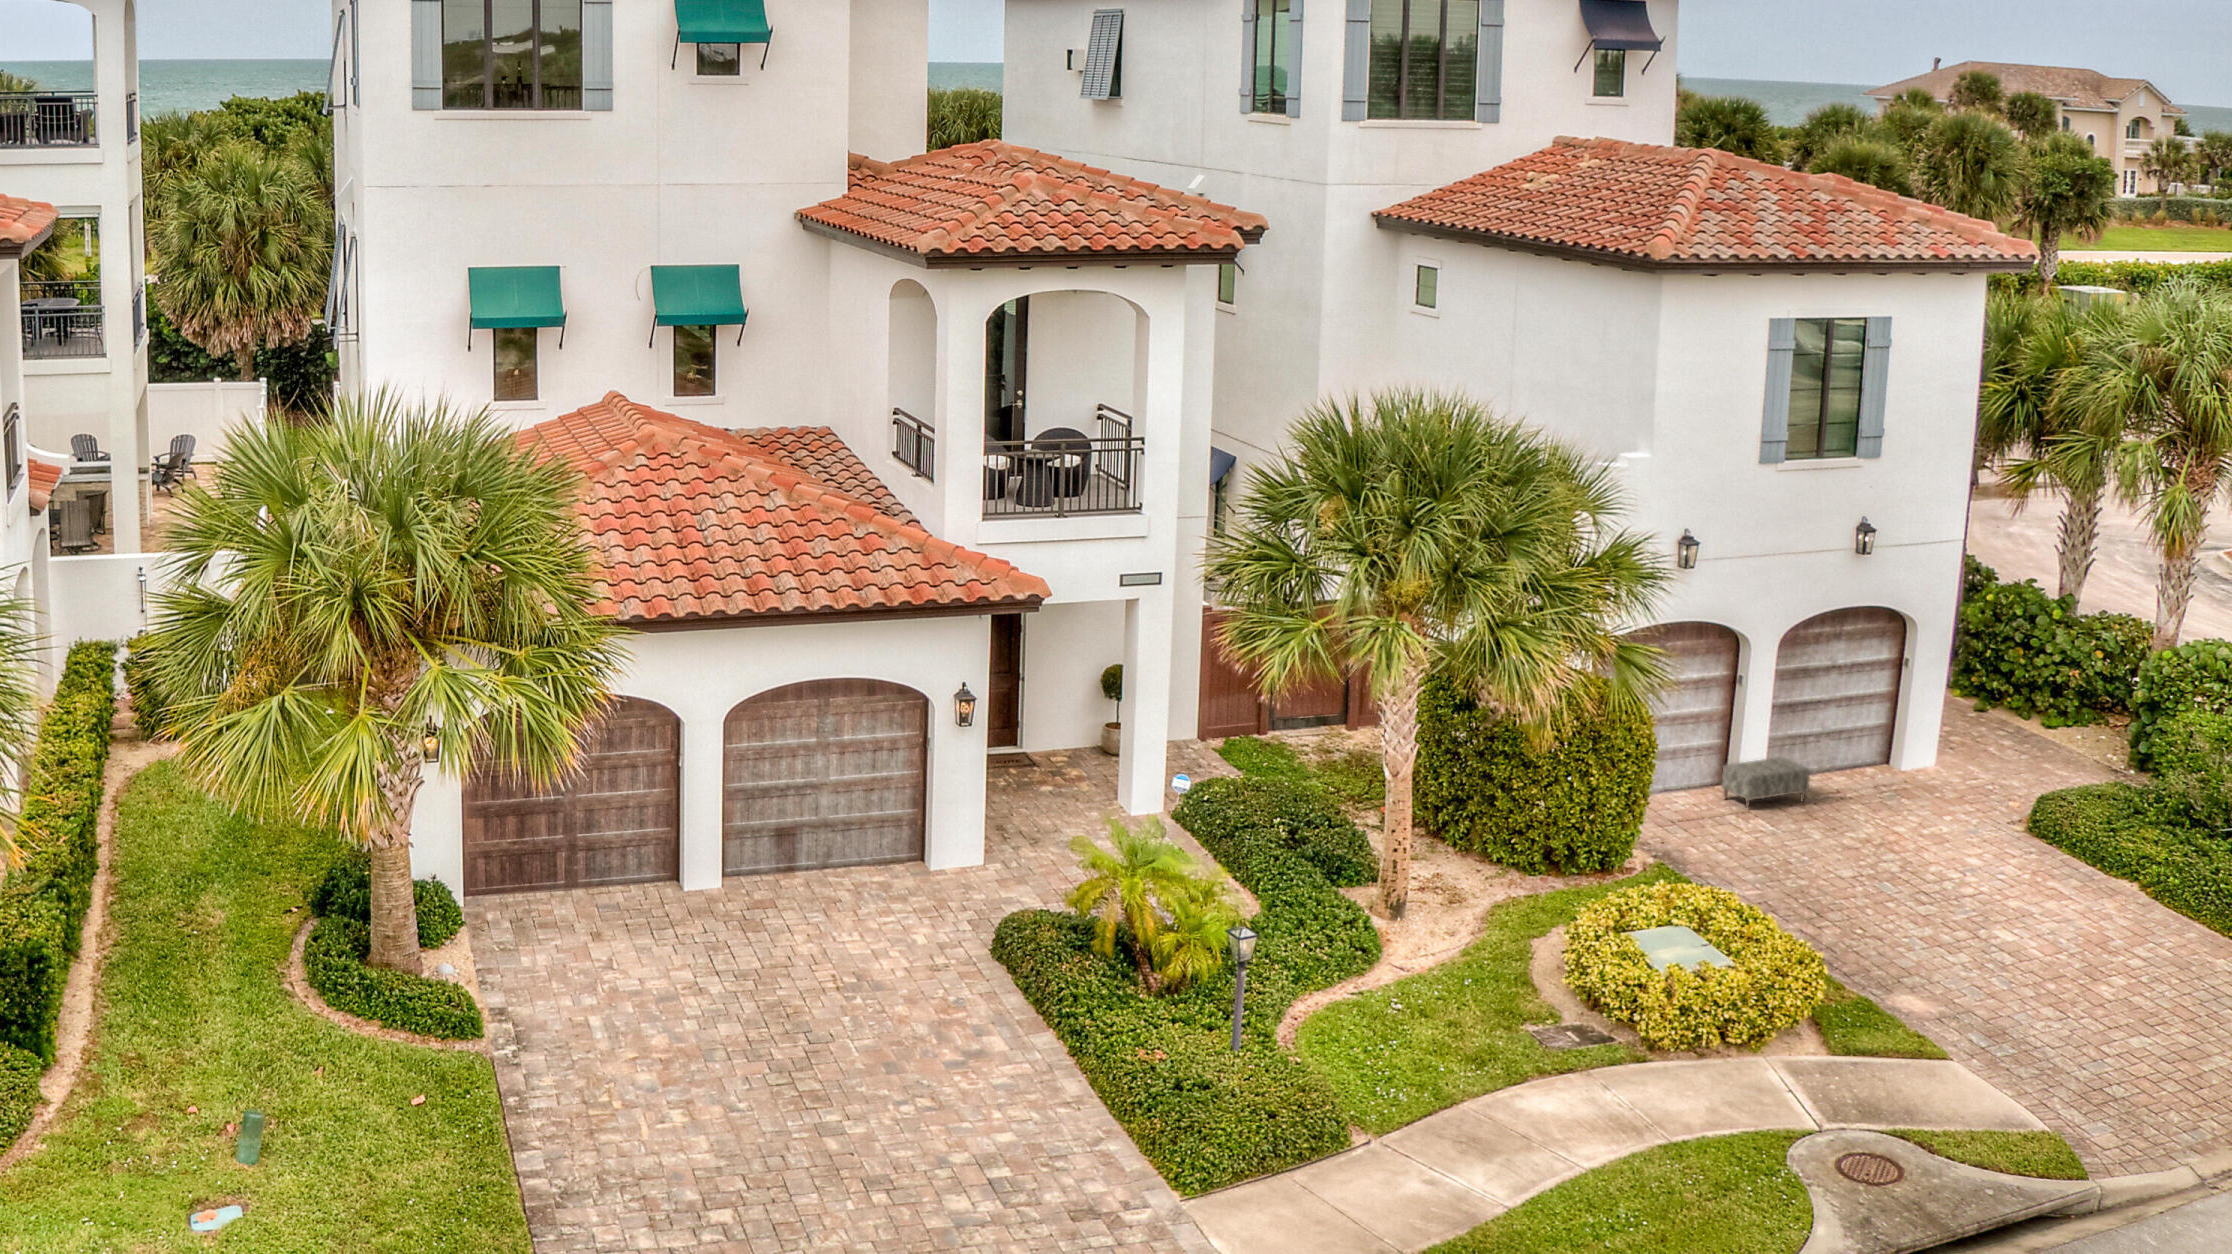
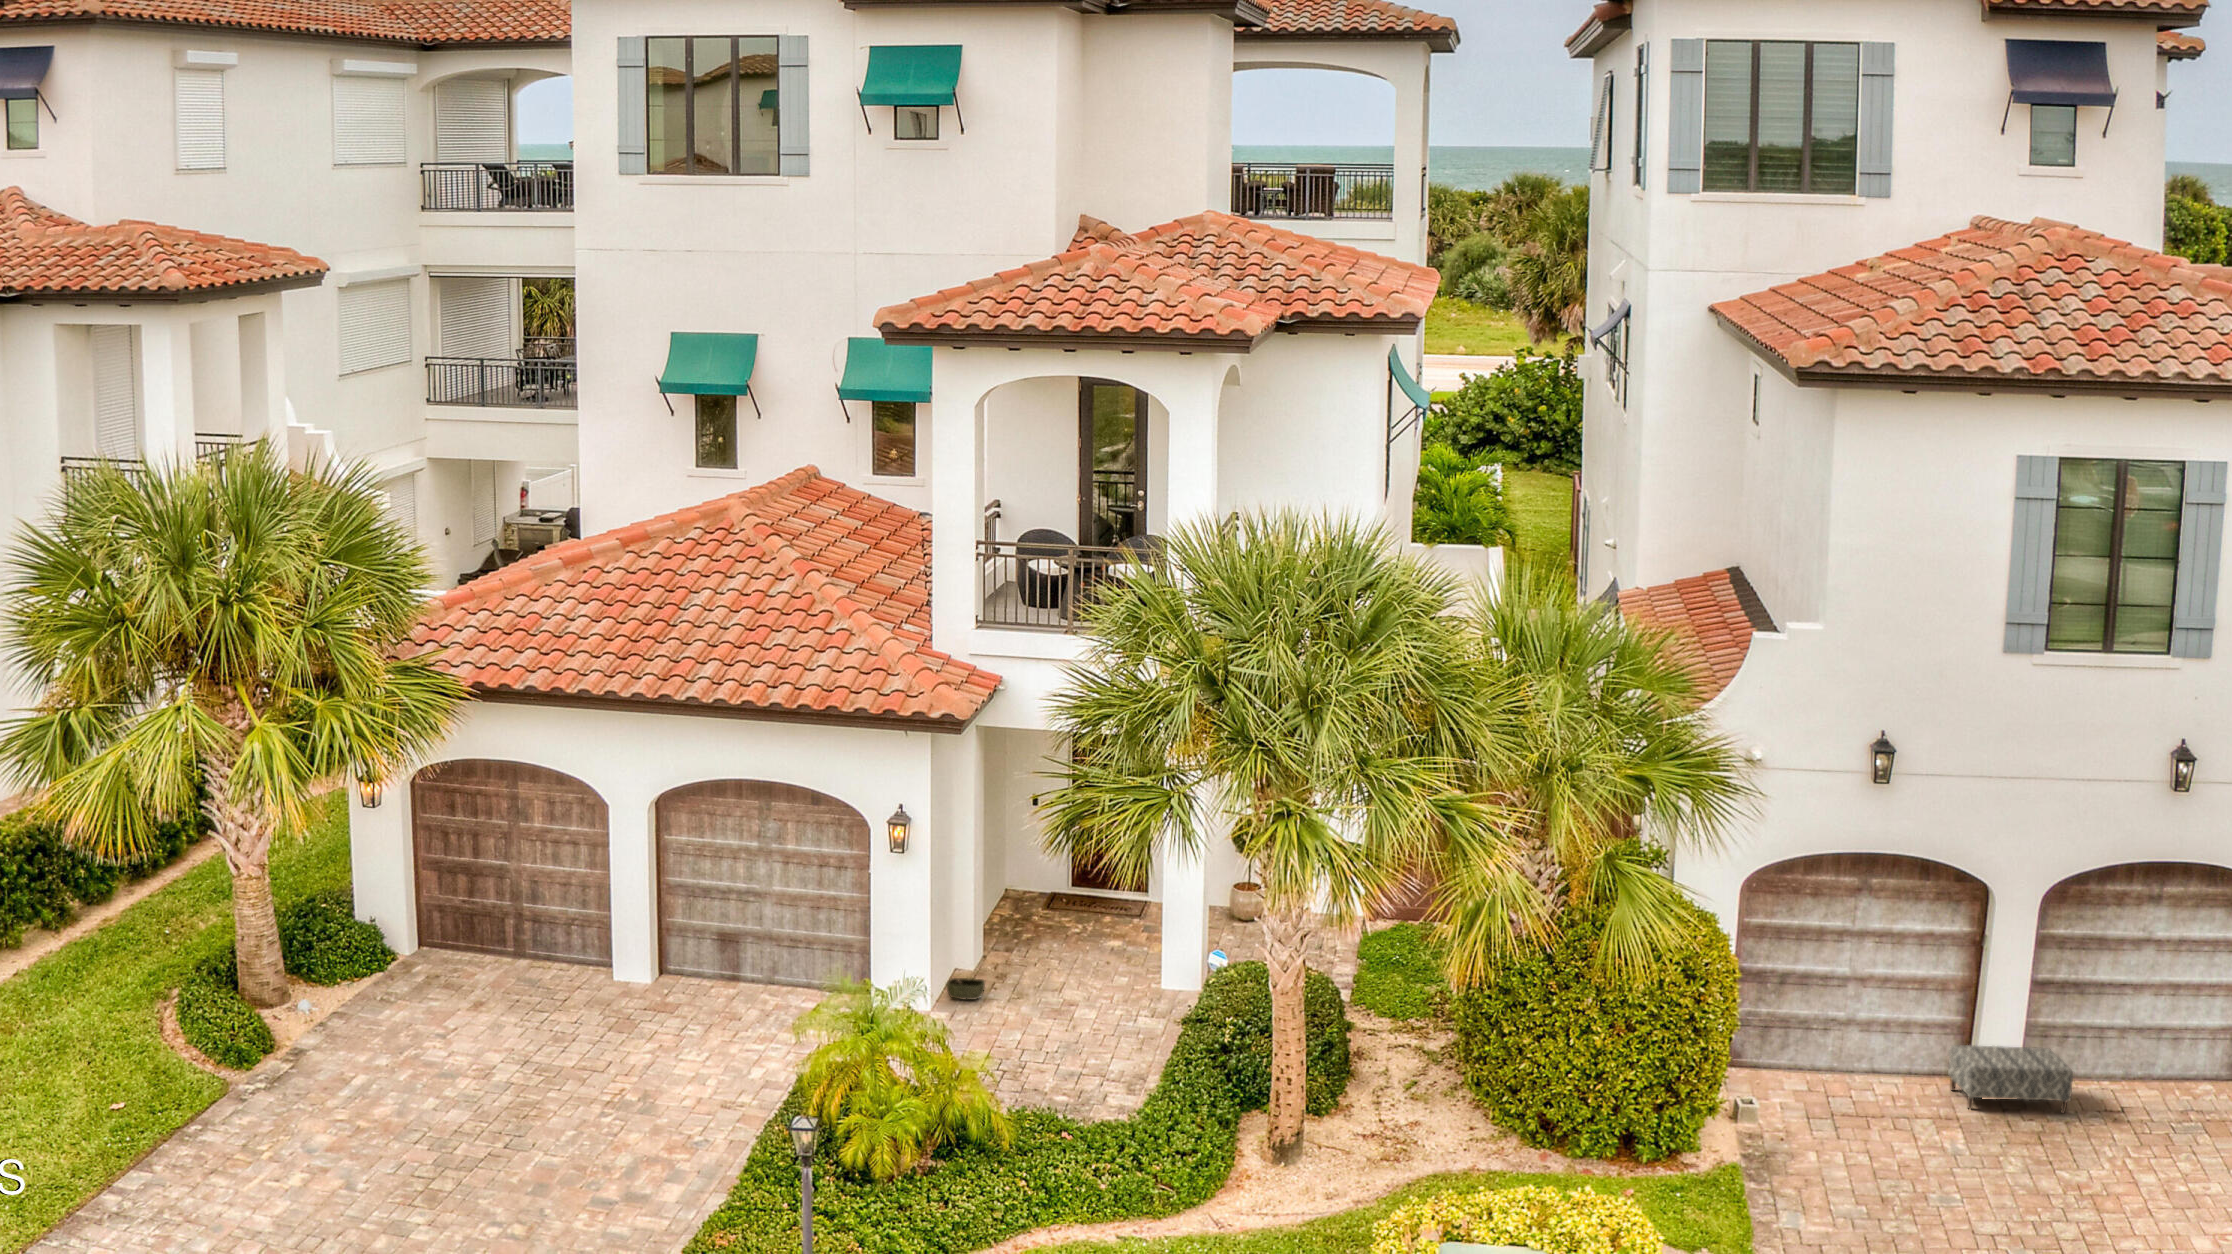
woven basket: none [980,833,1017,853] -> present [946,978,985,1000]

